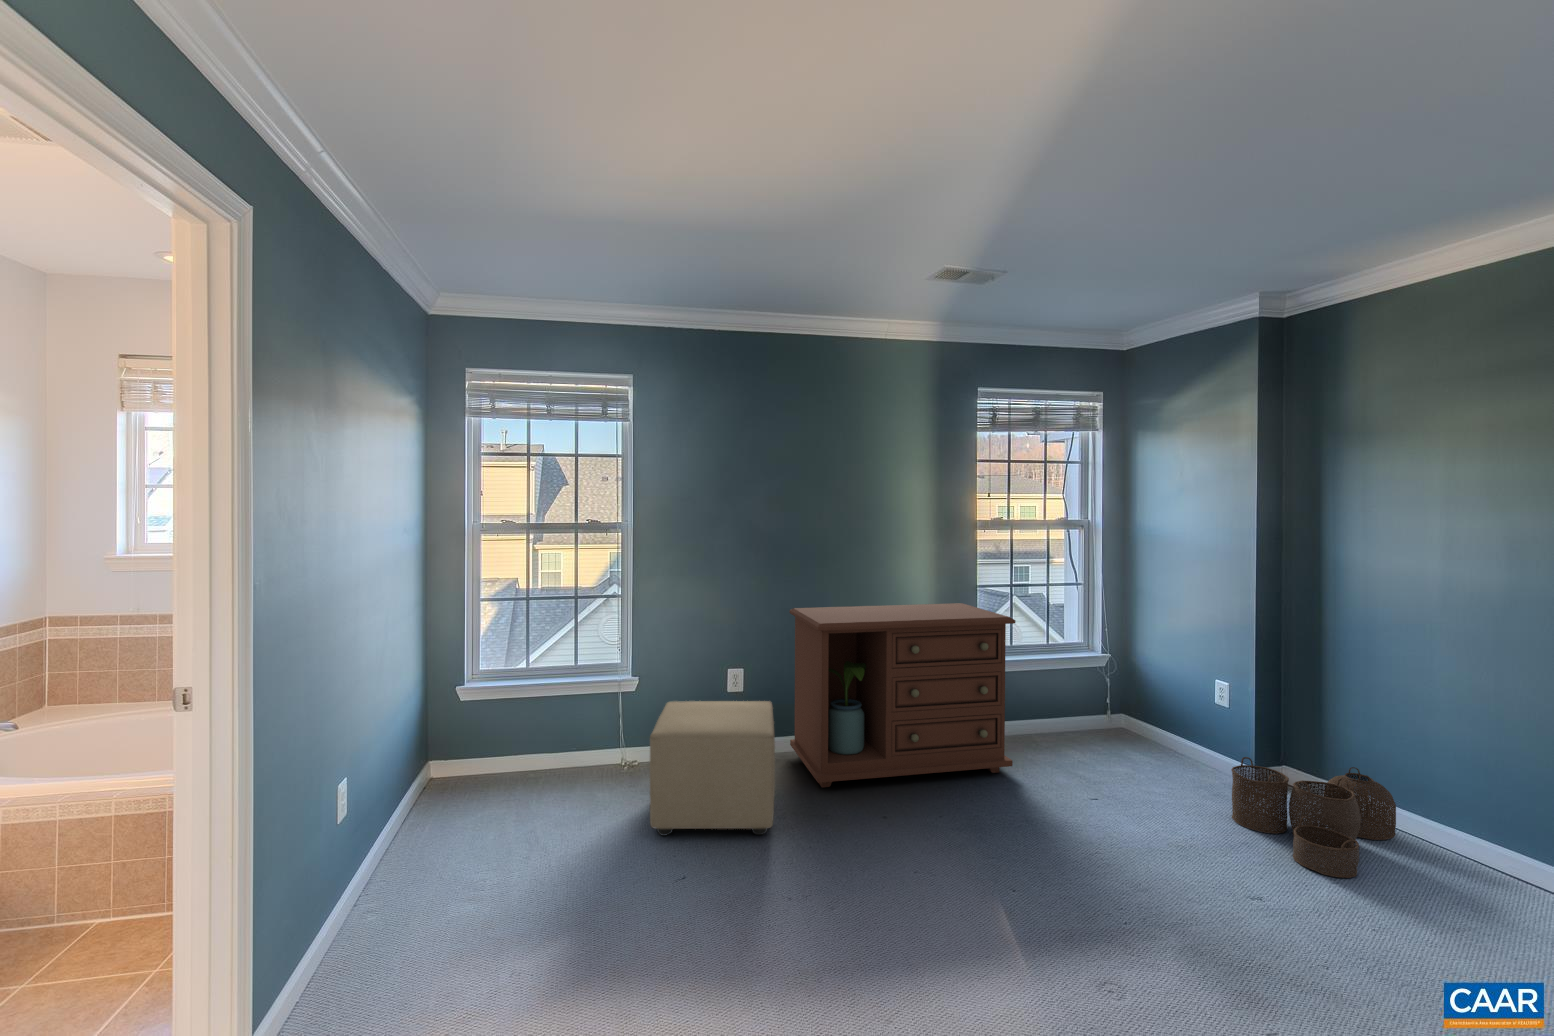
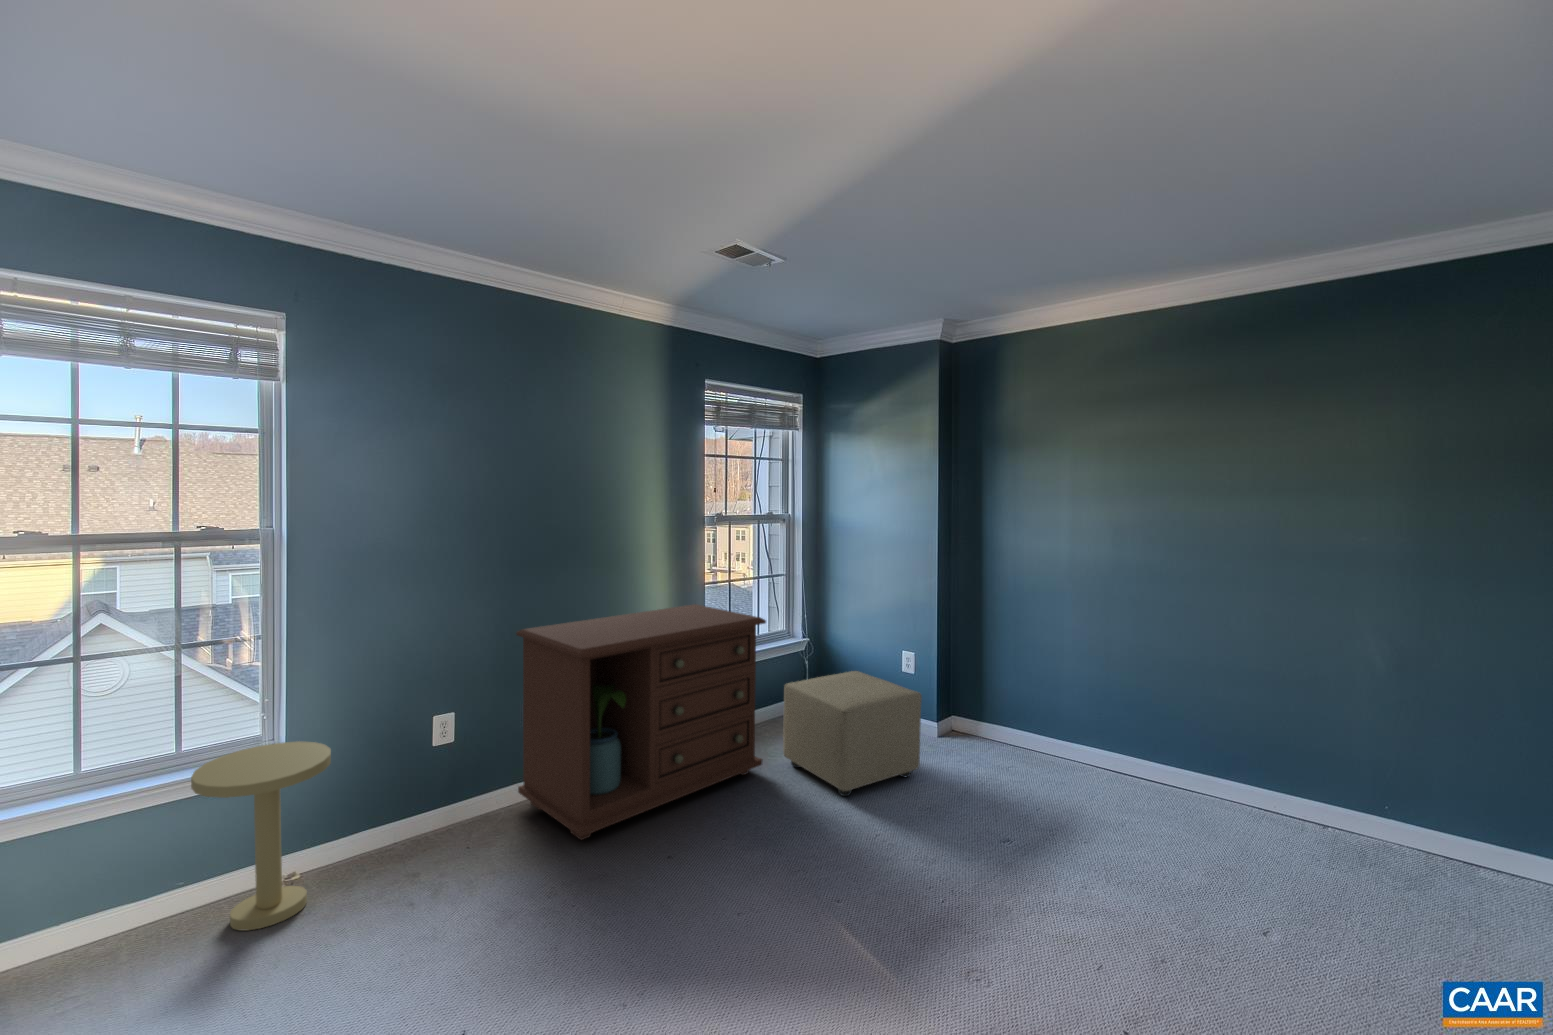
side table: none [573,668,650,787] -> present [191,741,331,931]
ottoman: present [650,701,775,836] -> present [783,671,922,796]
woven basket: present [1231,757,1396,878] -> none [944,713,1049,811]

